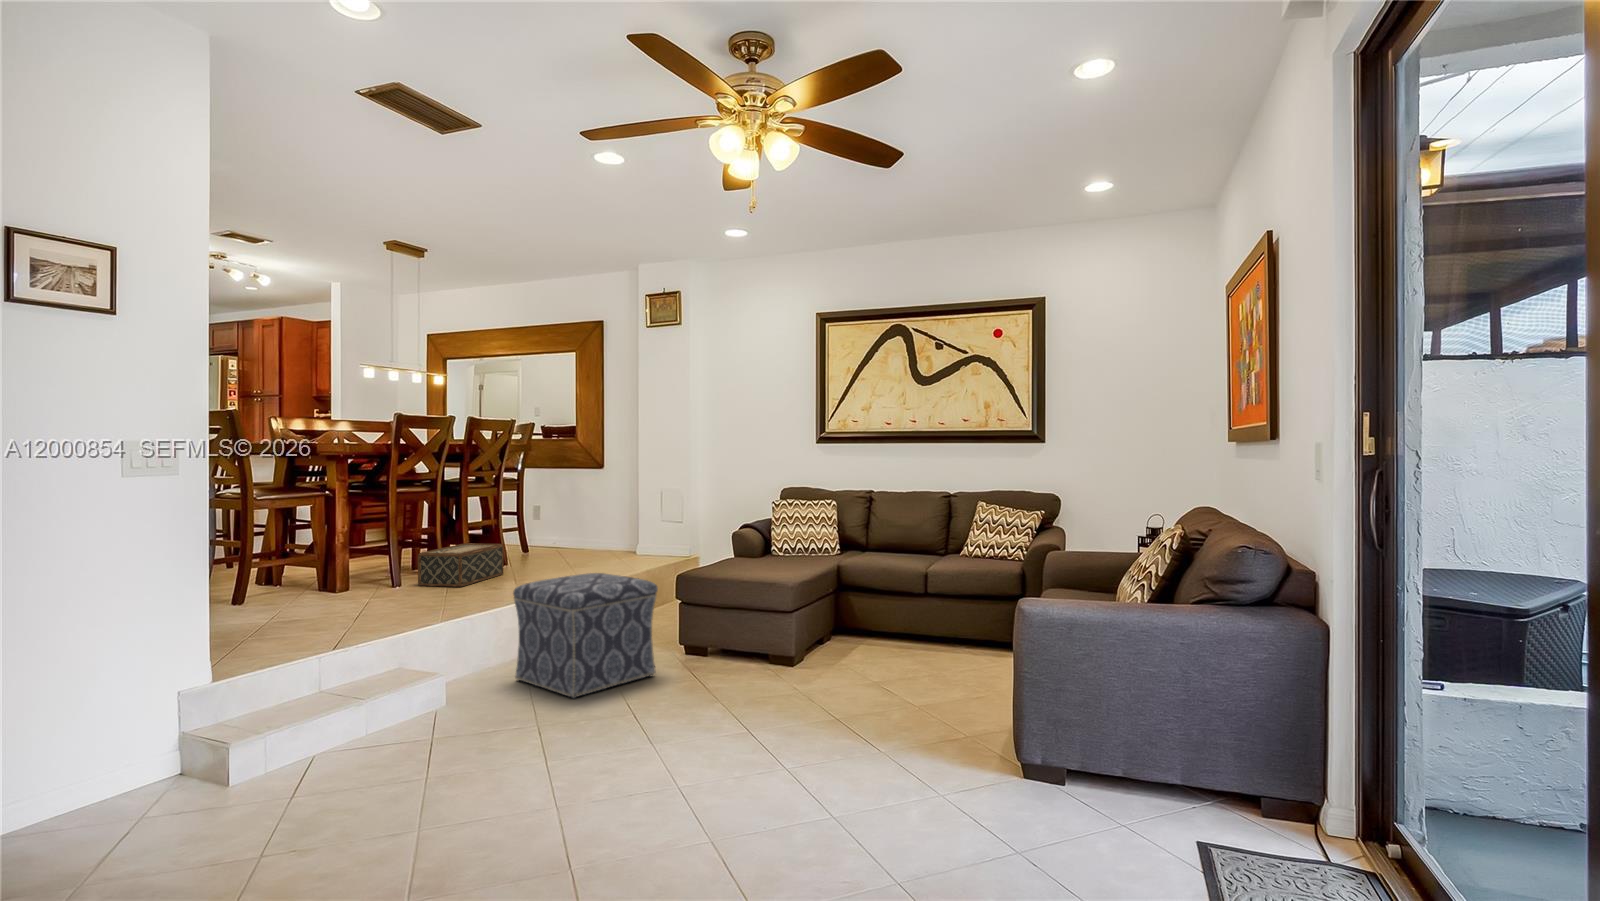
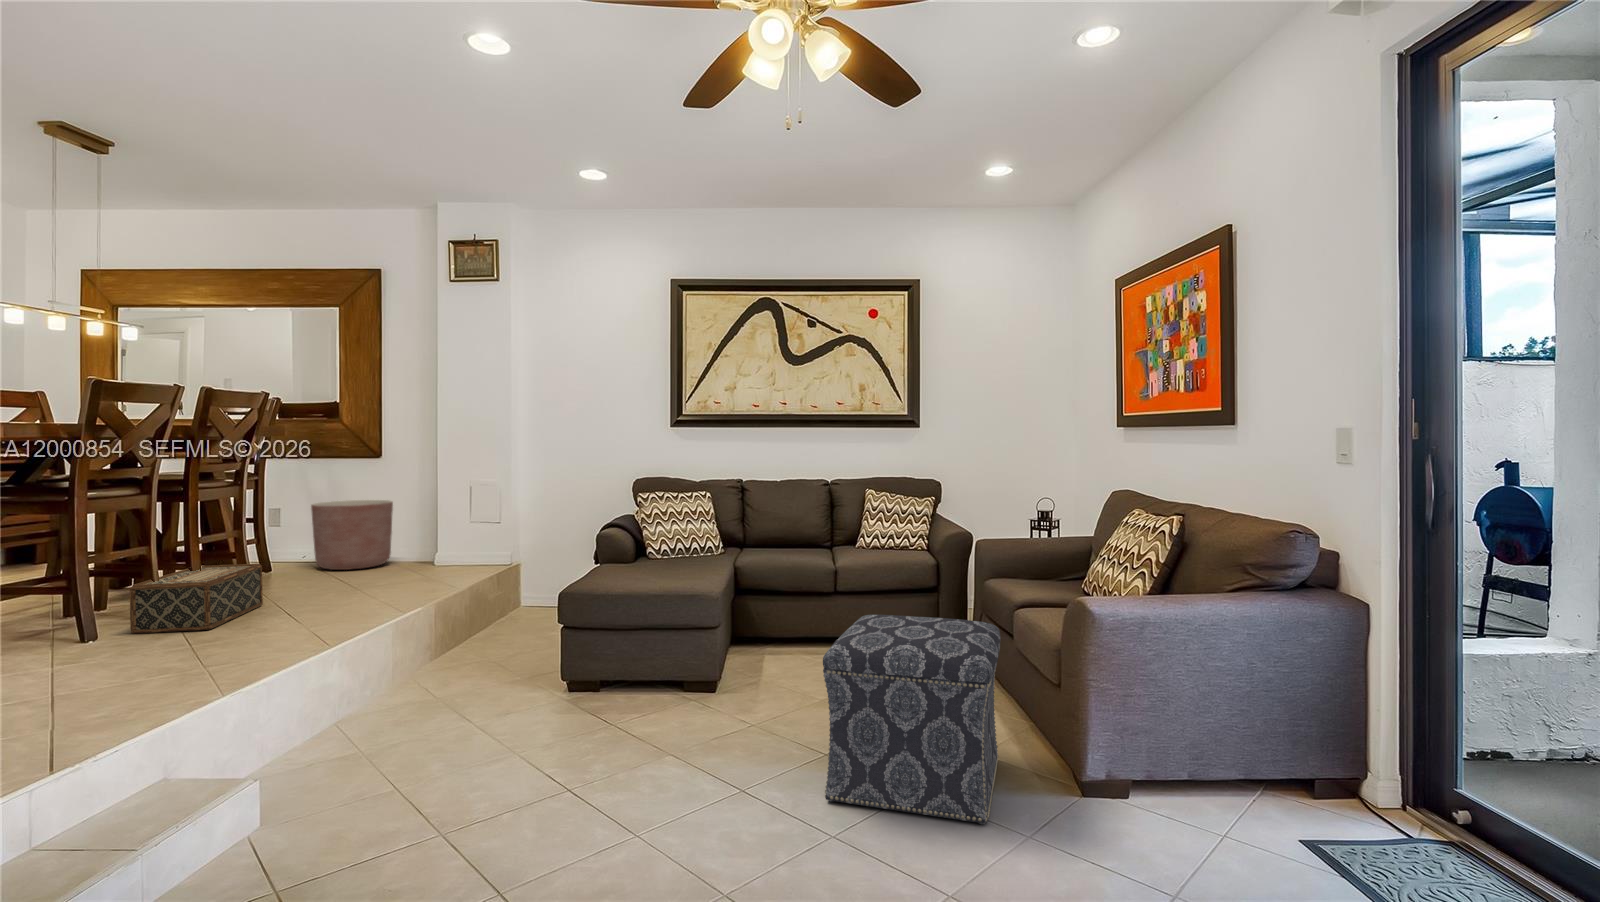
planter: none [553,501,610,554] -> present [311,500,393,570]
ottoman: present [513,573,658,699] -> present [823,615,1000,824]

